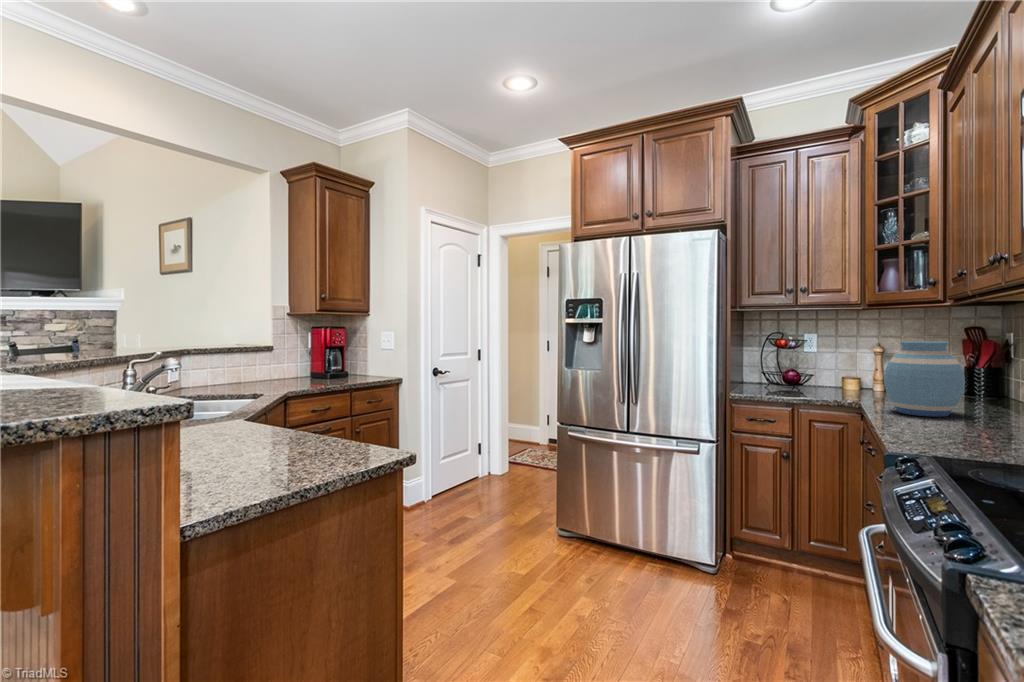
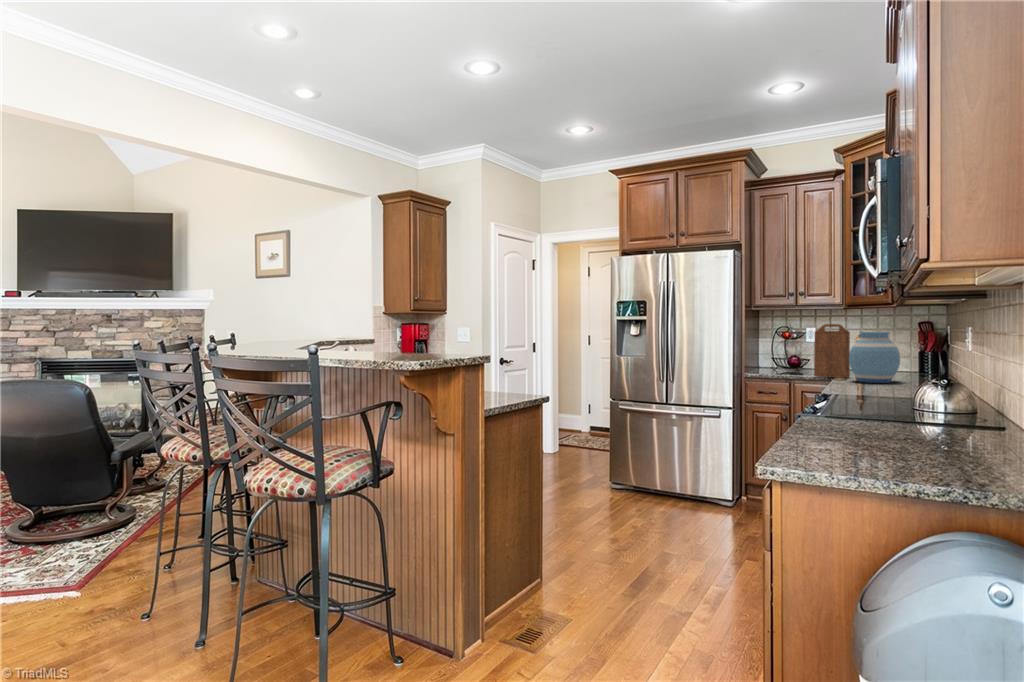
cutting board: none [826,330,877,403] -> present [814,324,850,378]

